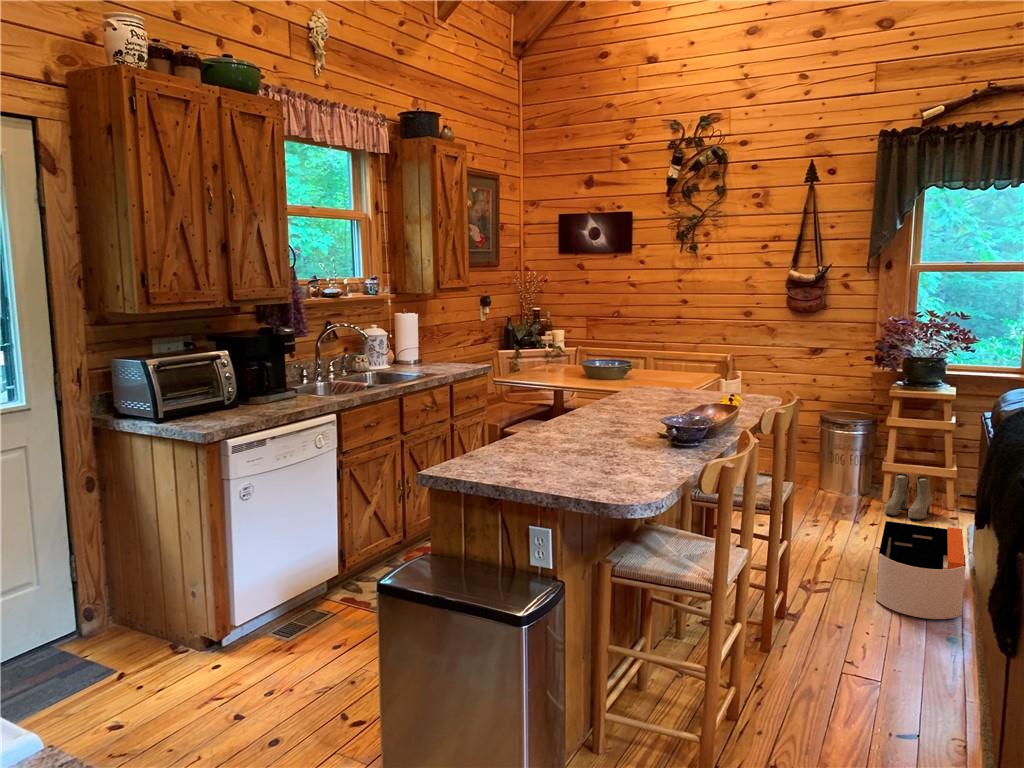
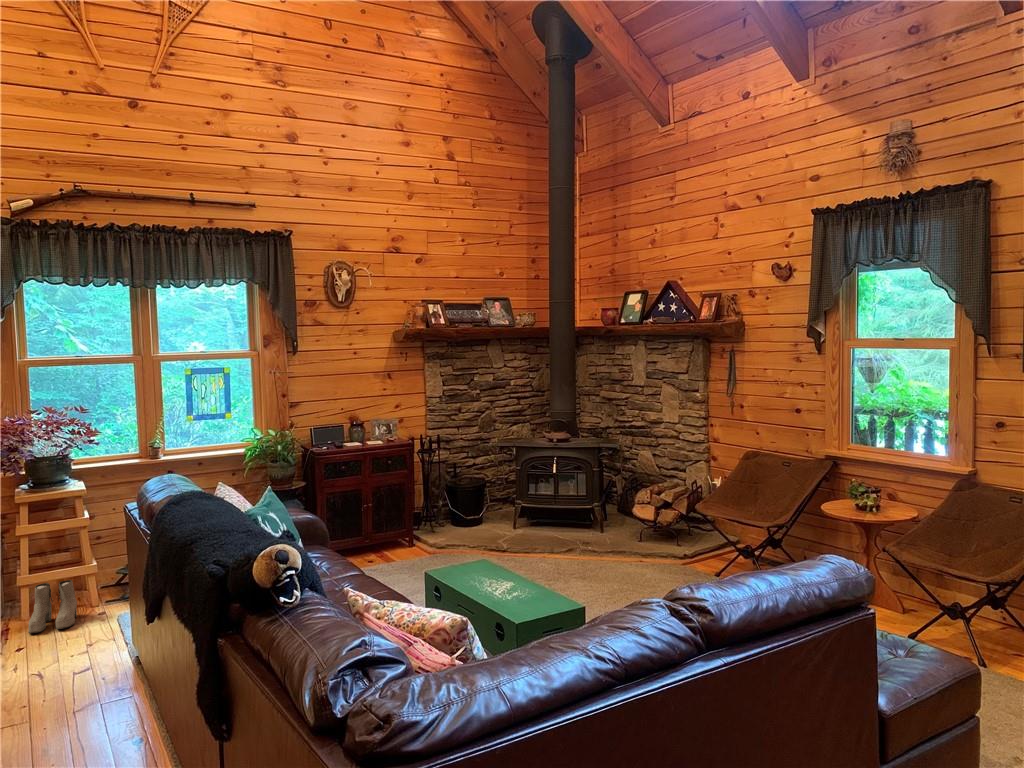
storage bin: present [876,521,966,619] -> none [41,624,141,741]

